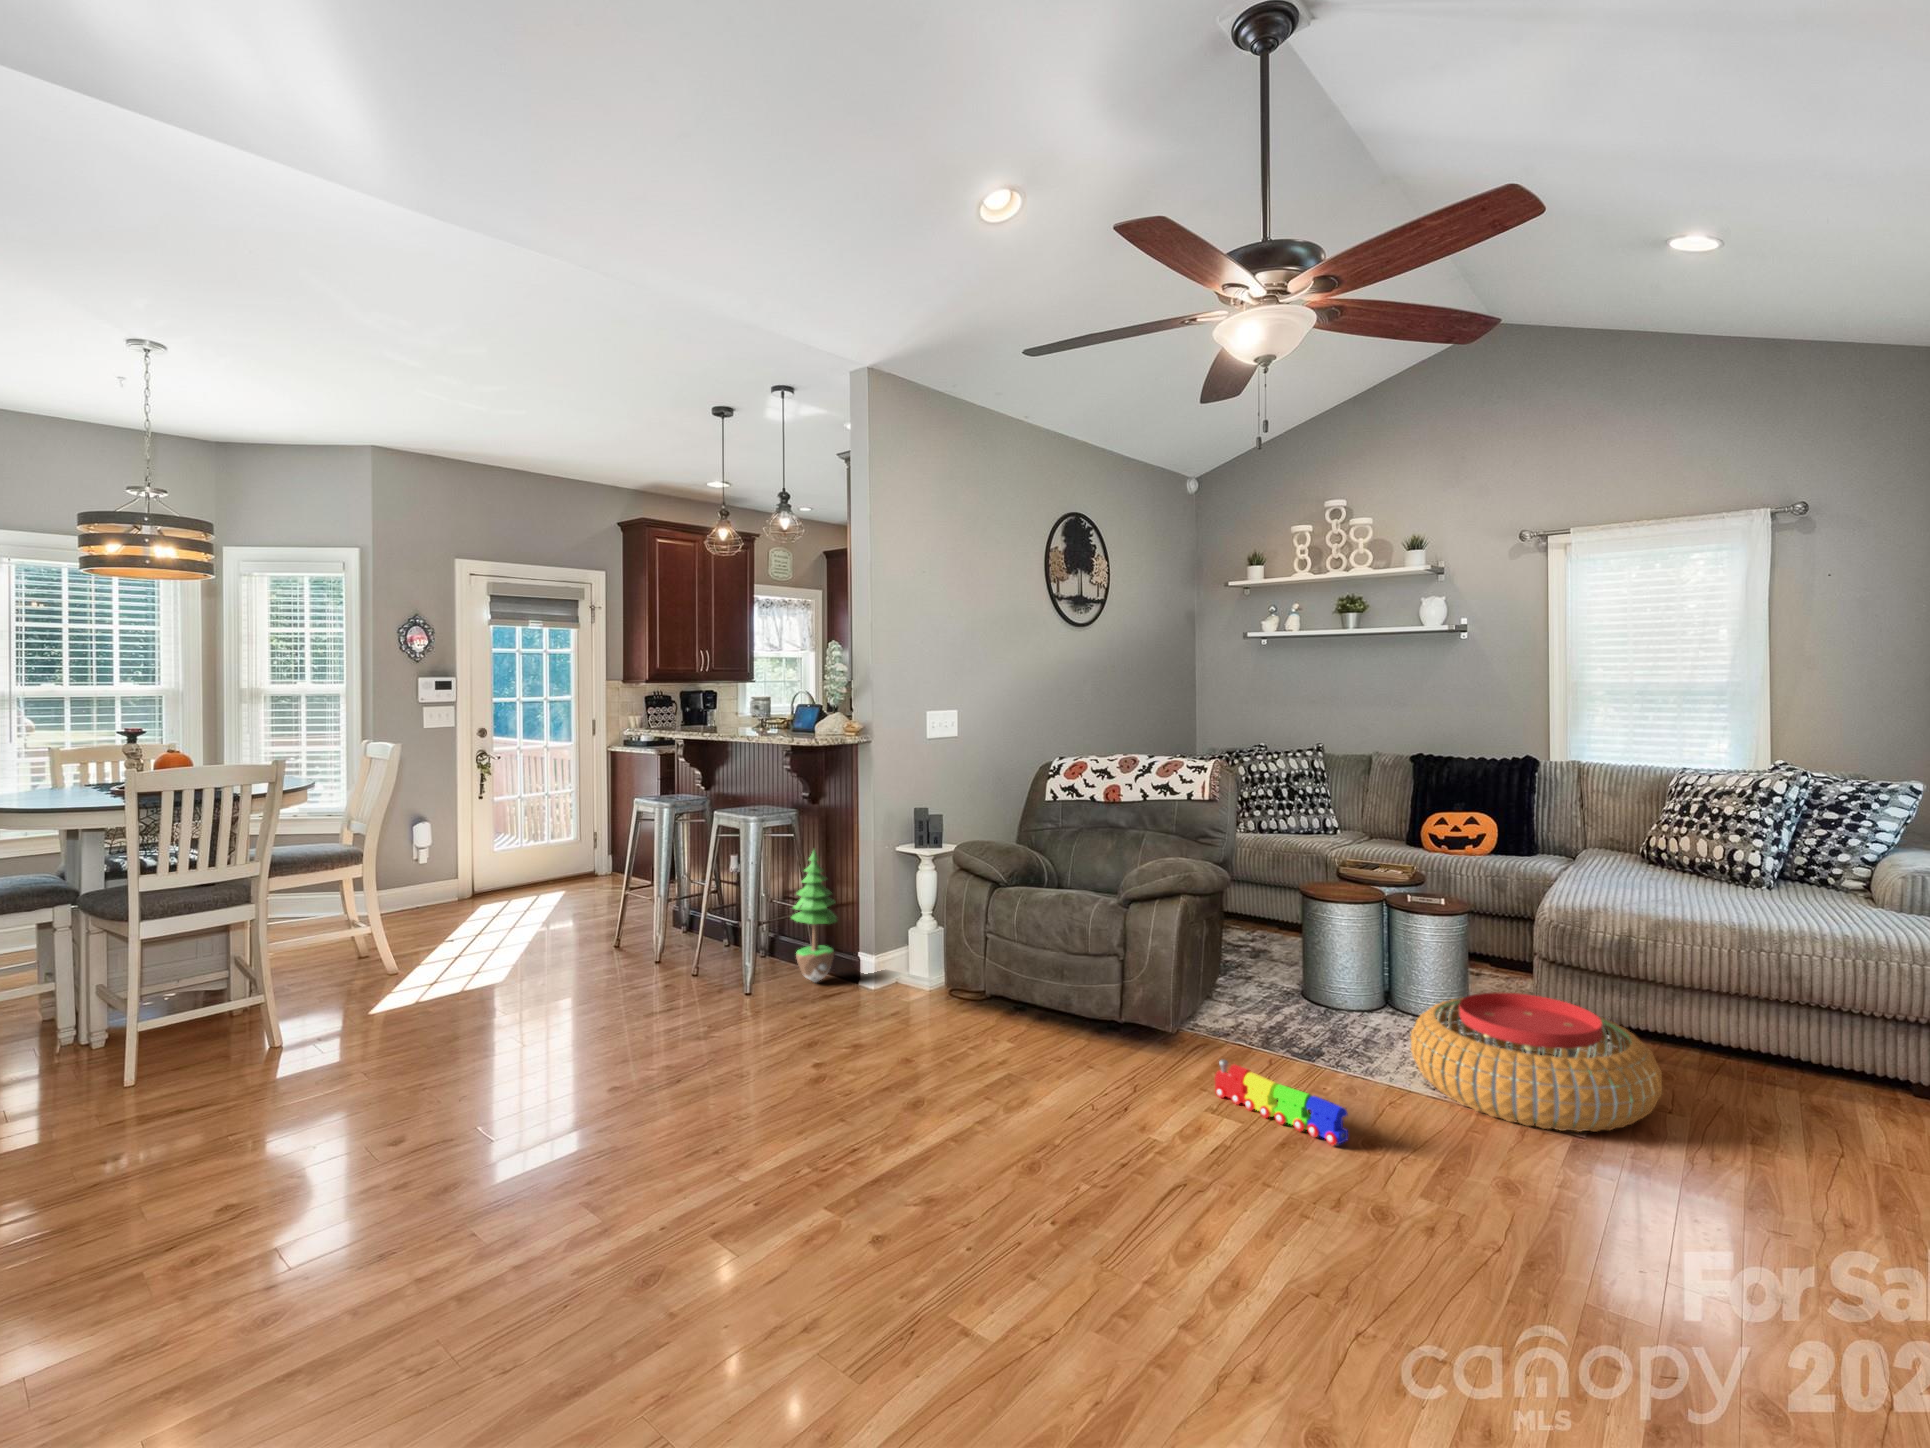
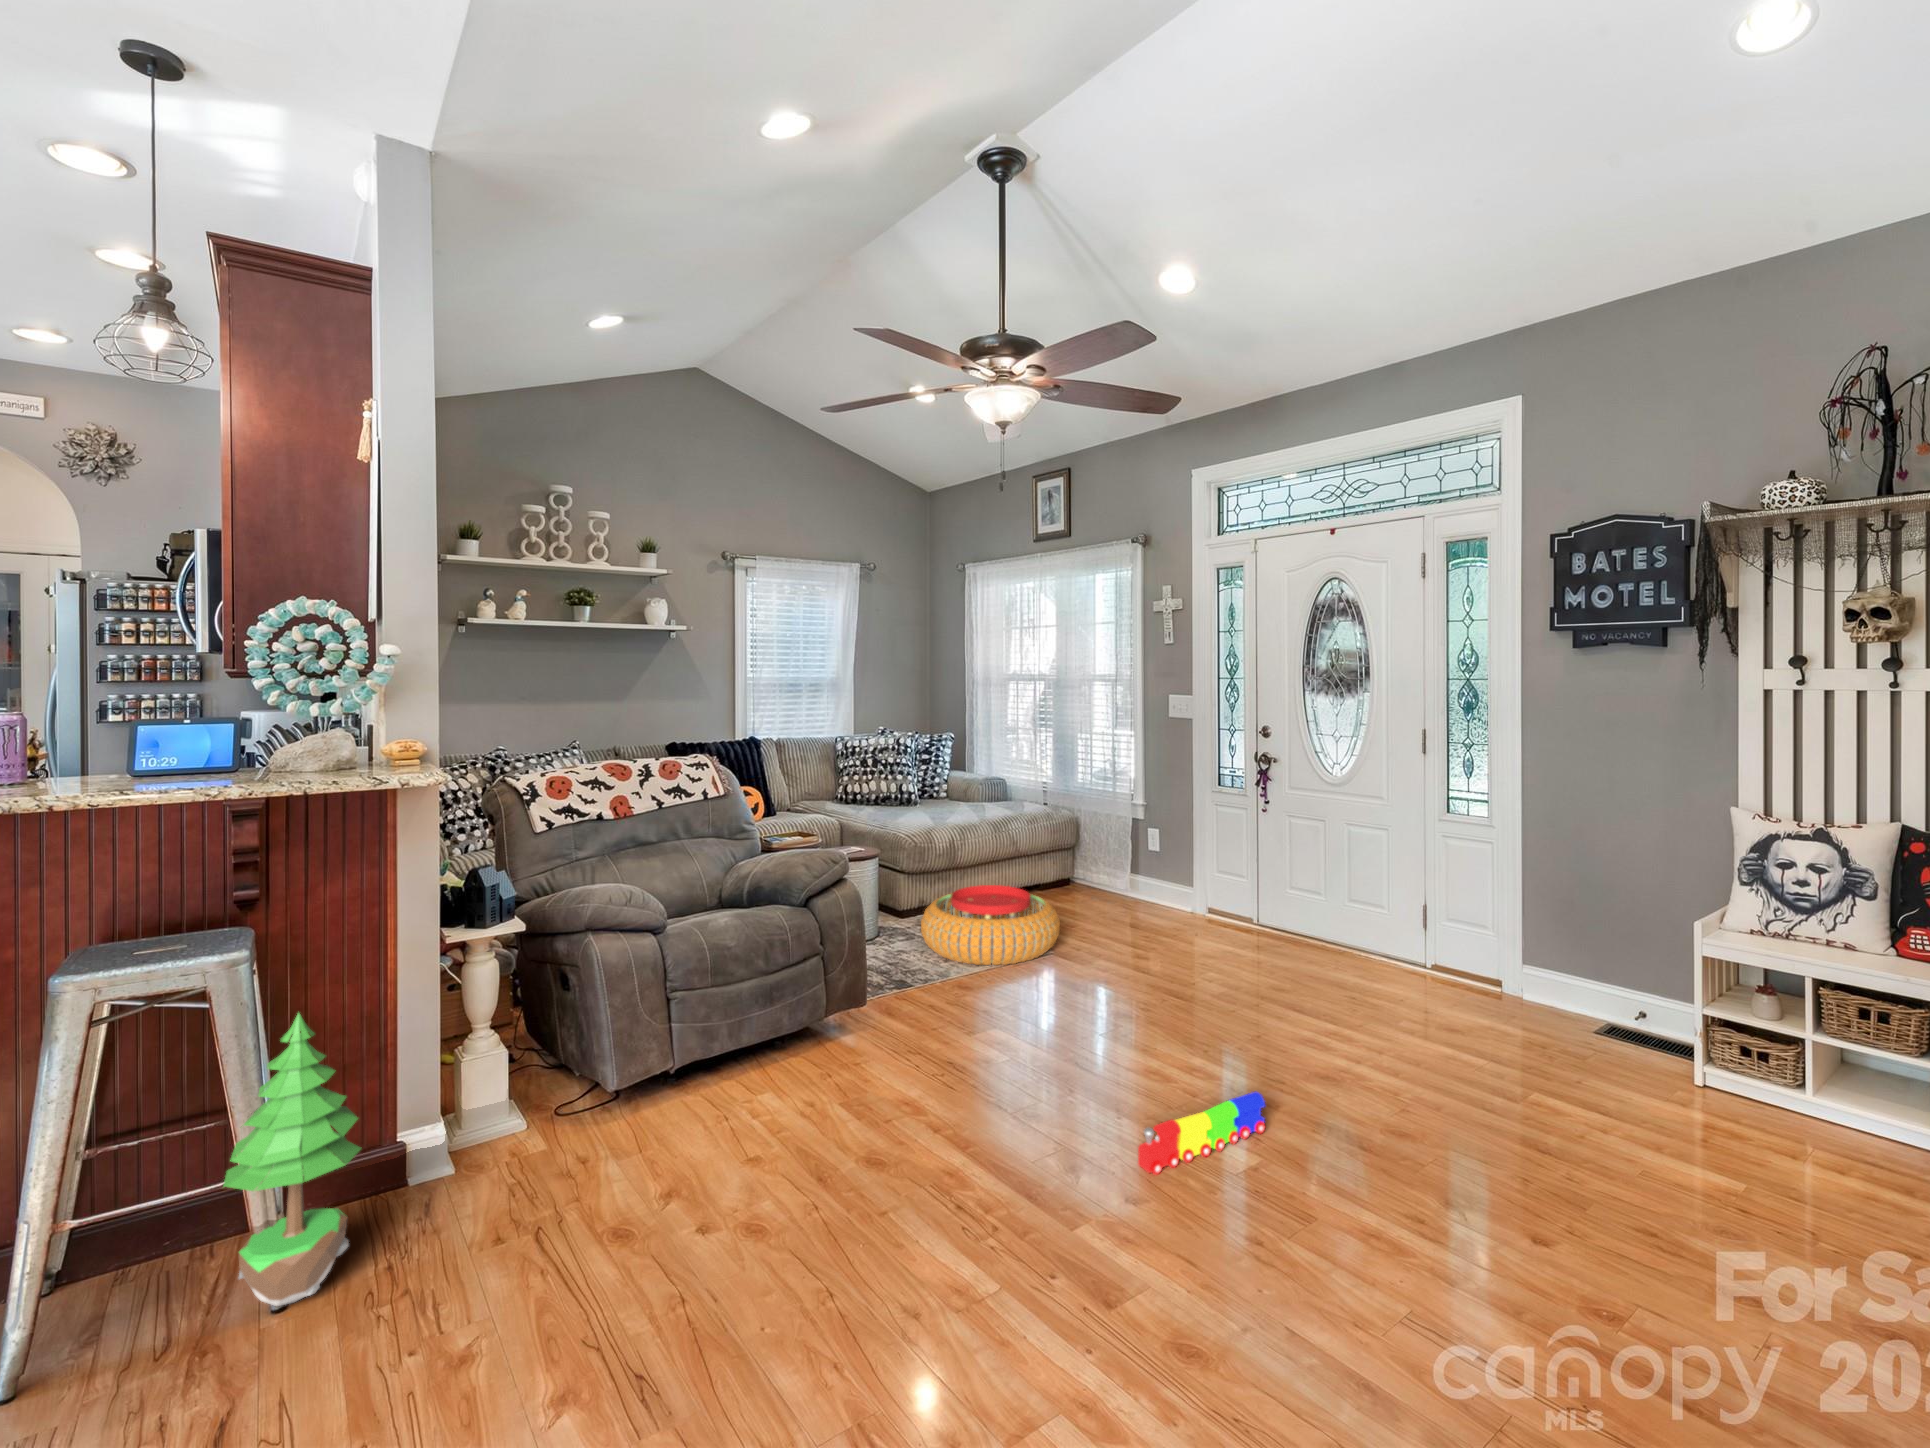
toy train: present [1215,1059,1348,1145] -> present [1138,1091,1265,1175]

